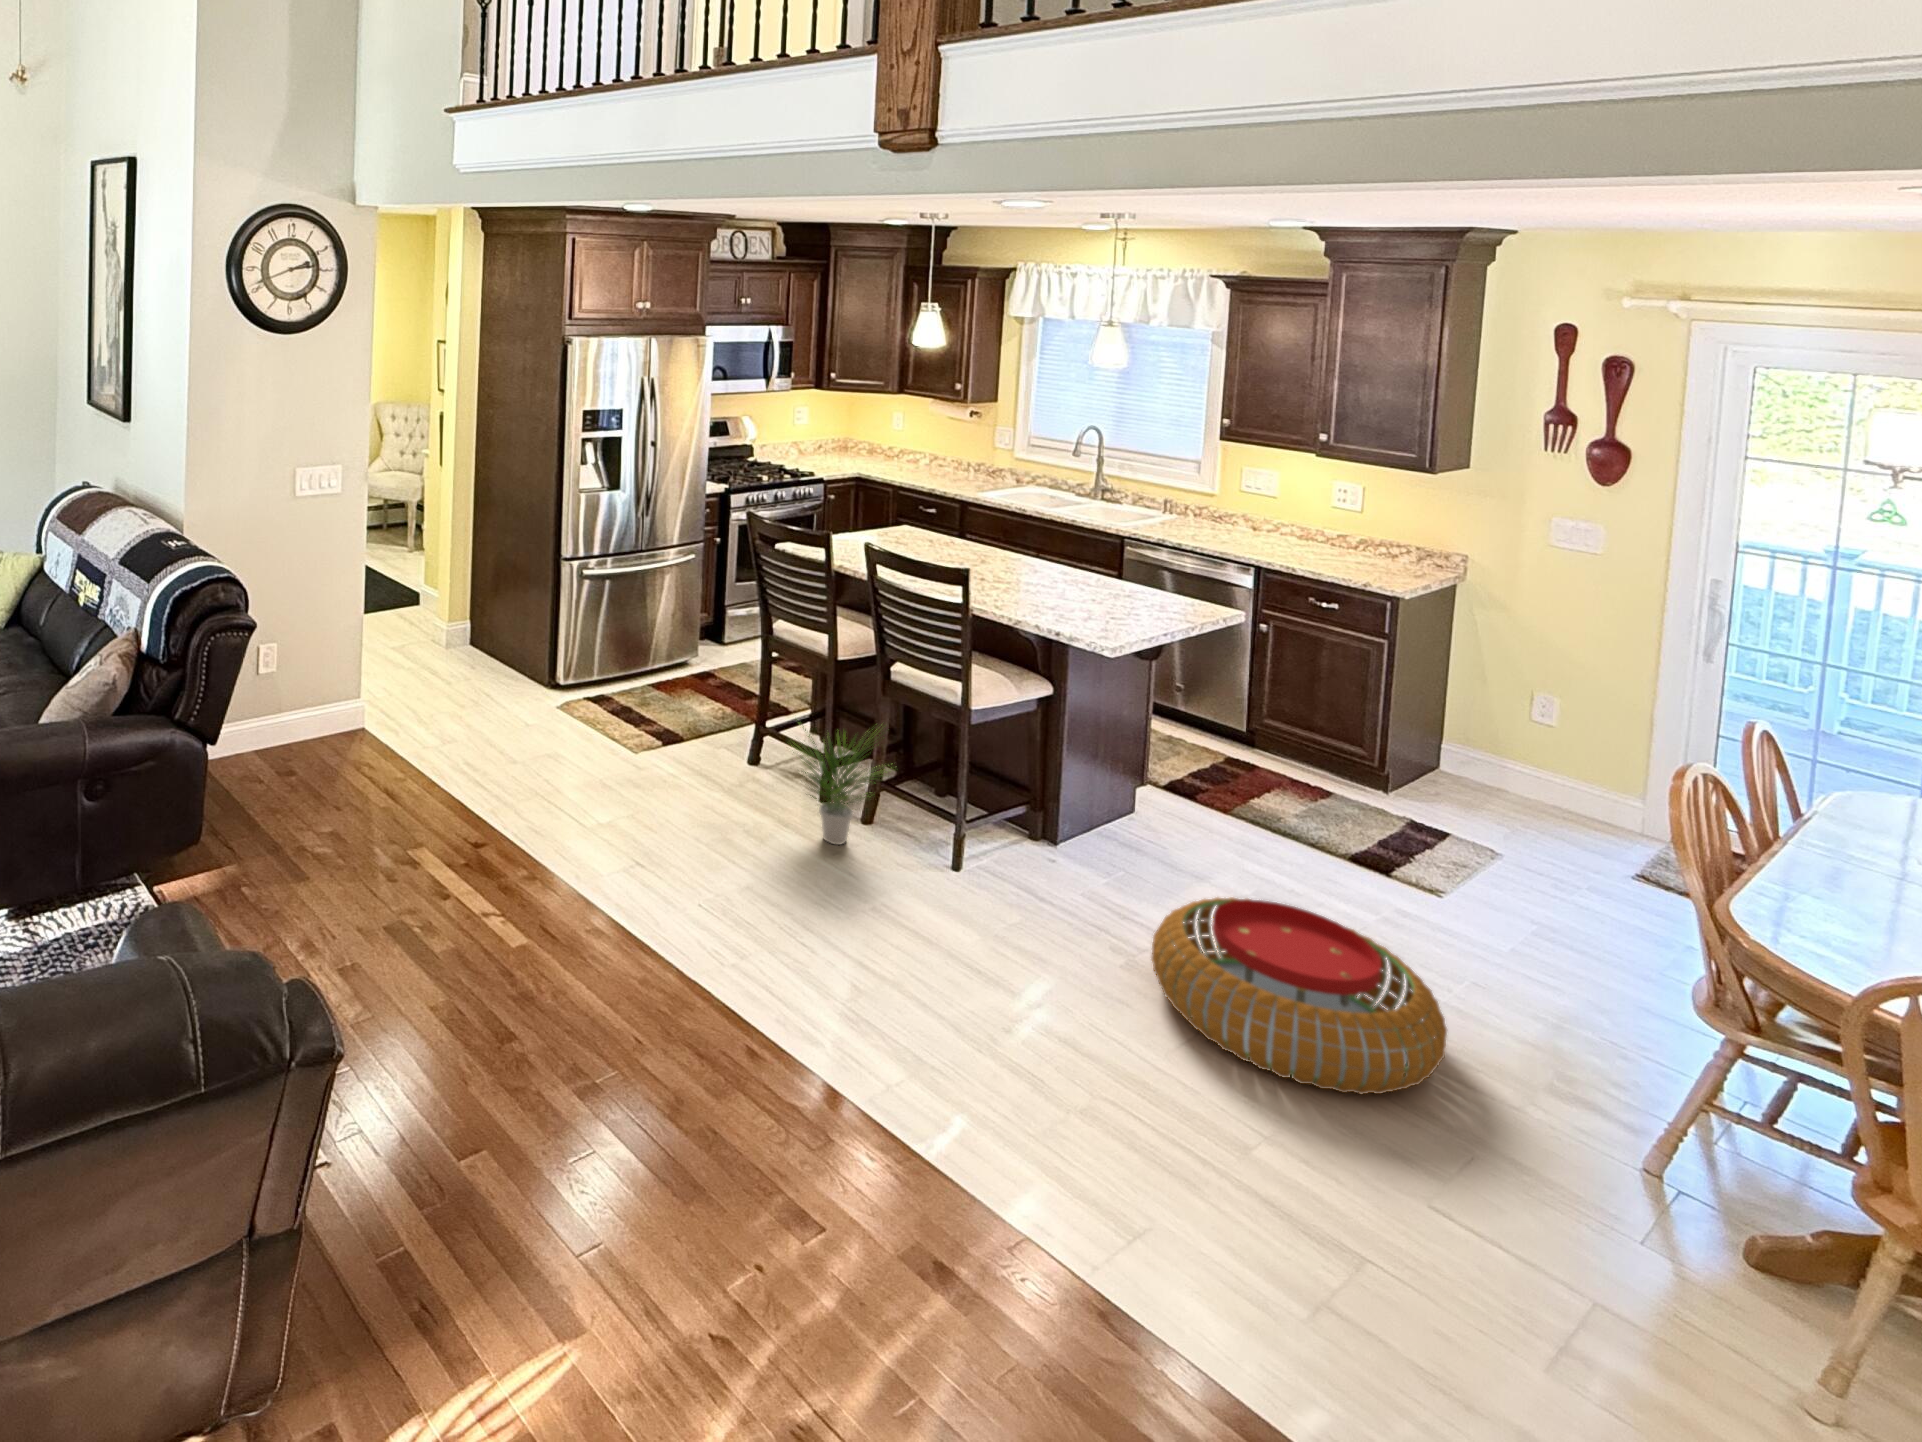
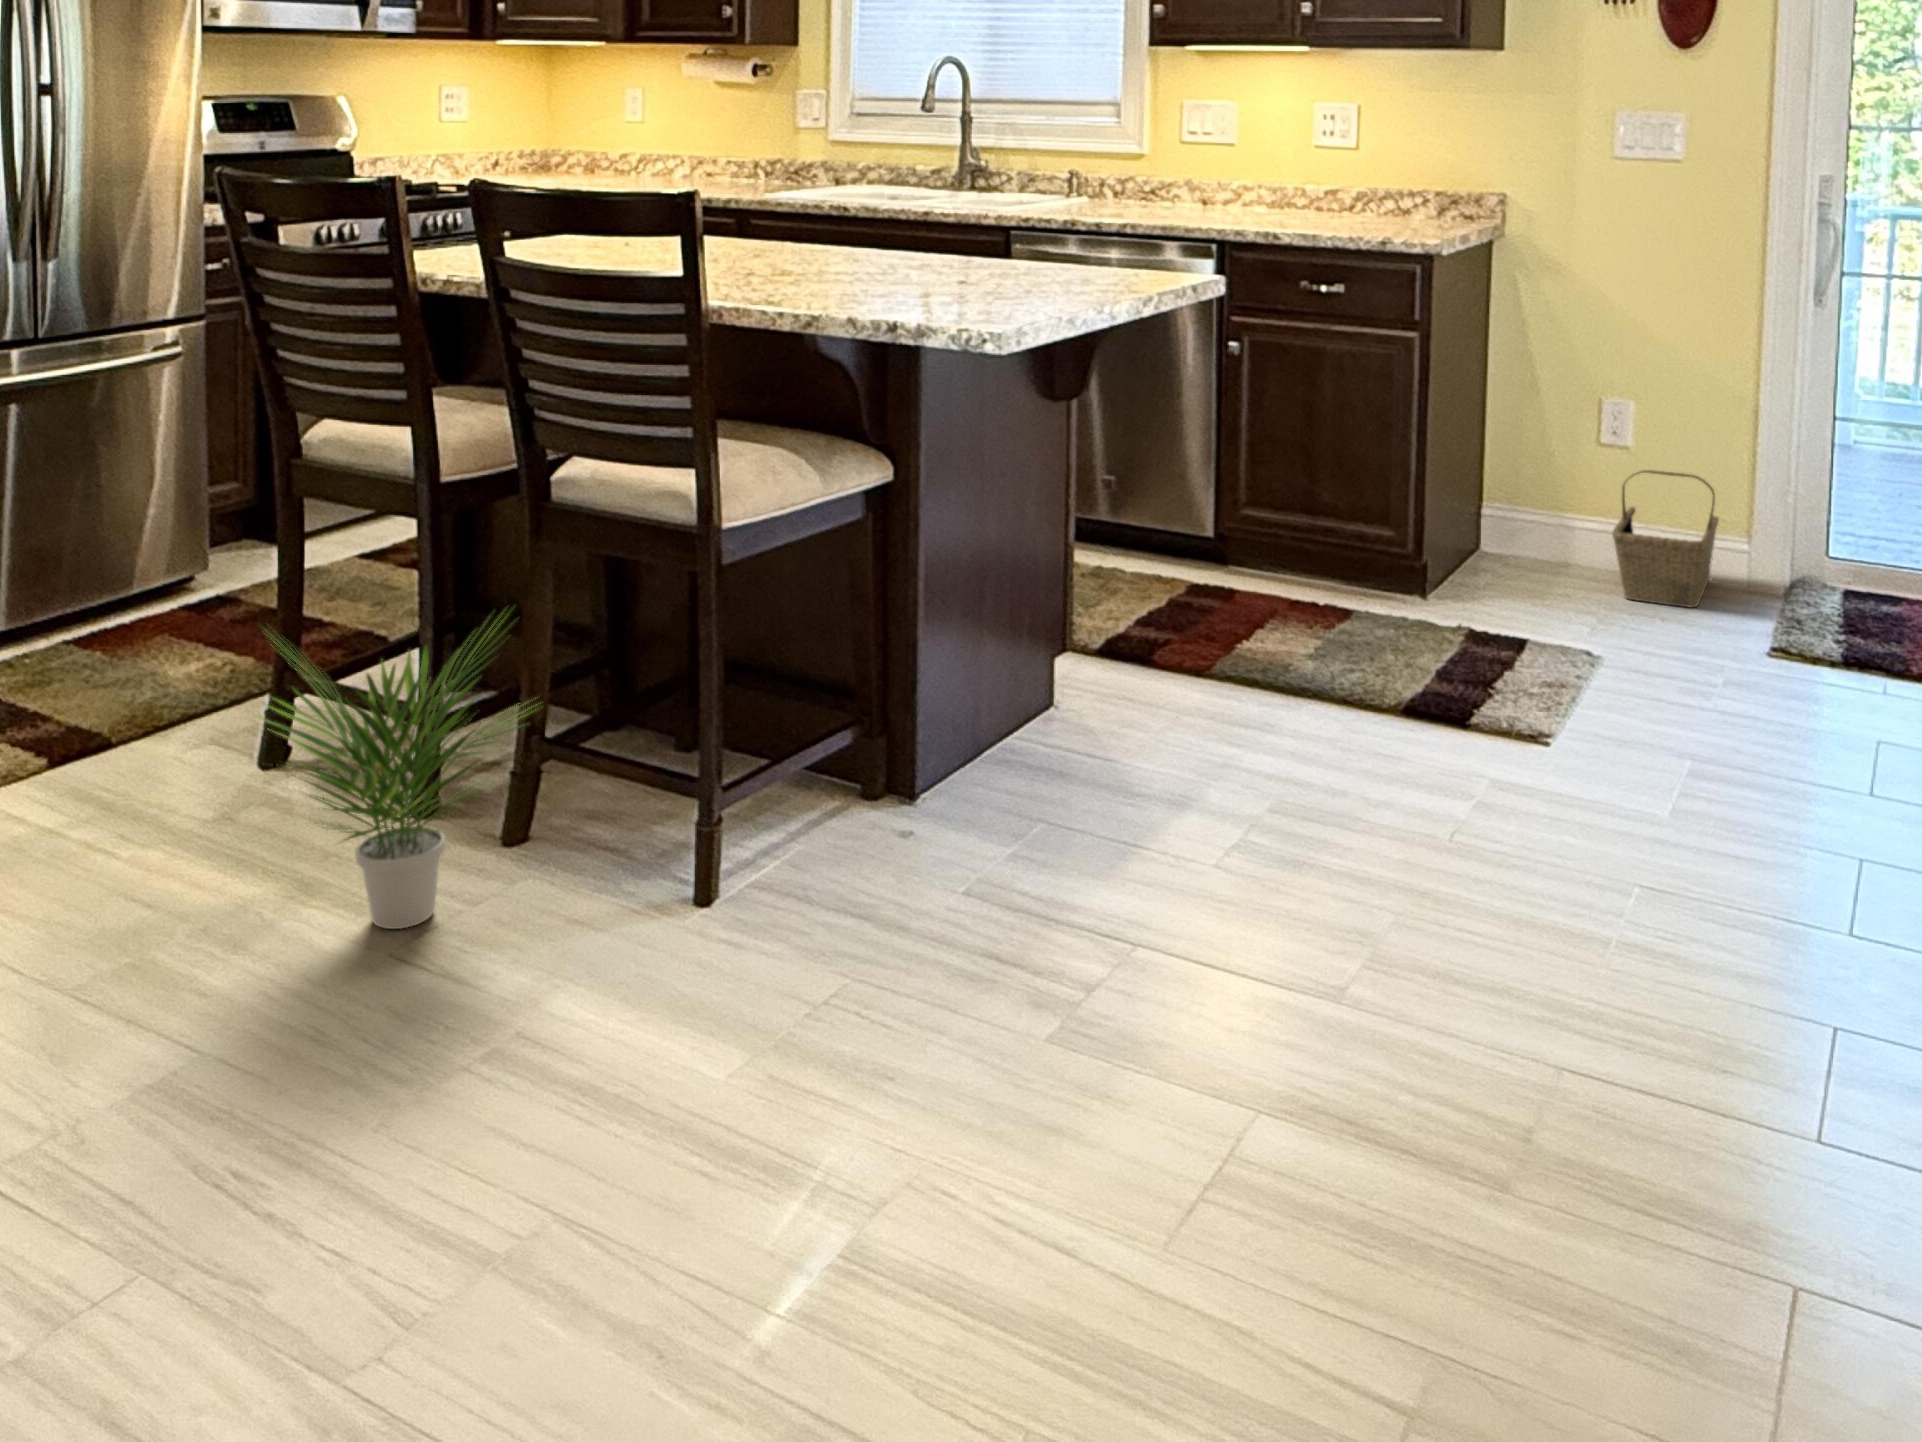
basket: none [1533,750,1630,848] -> present [1612,470,1719,607]
pouf: present [1151,897,1447,1094] -> none [1120,798,1687,1197]

